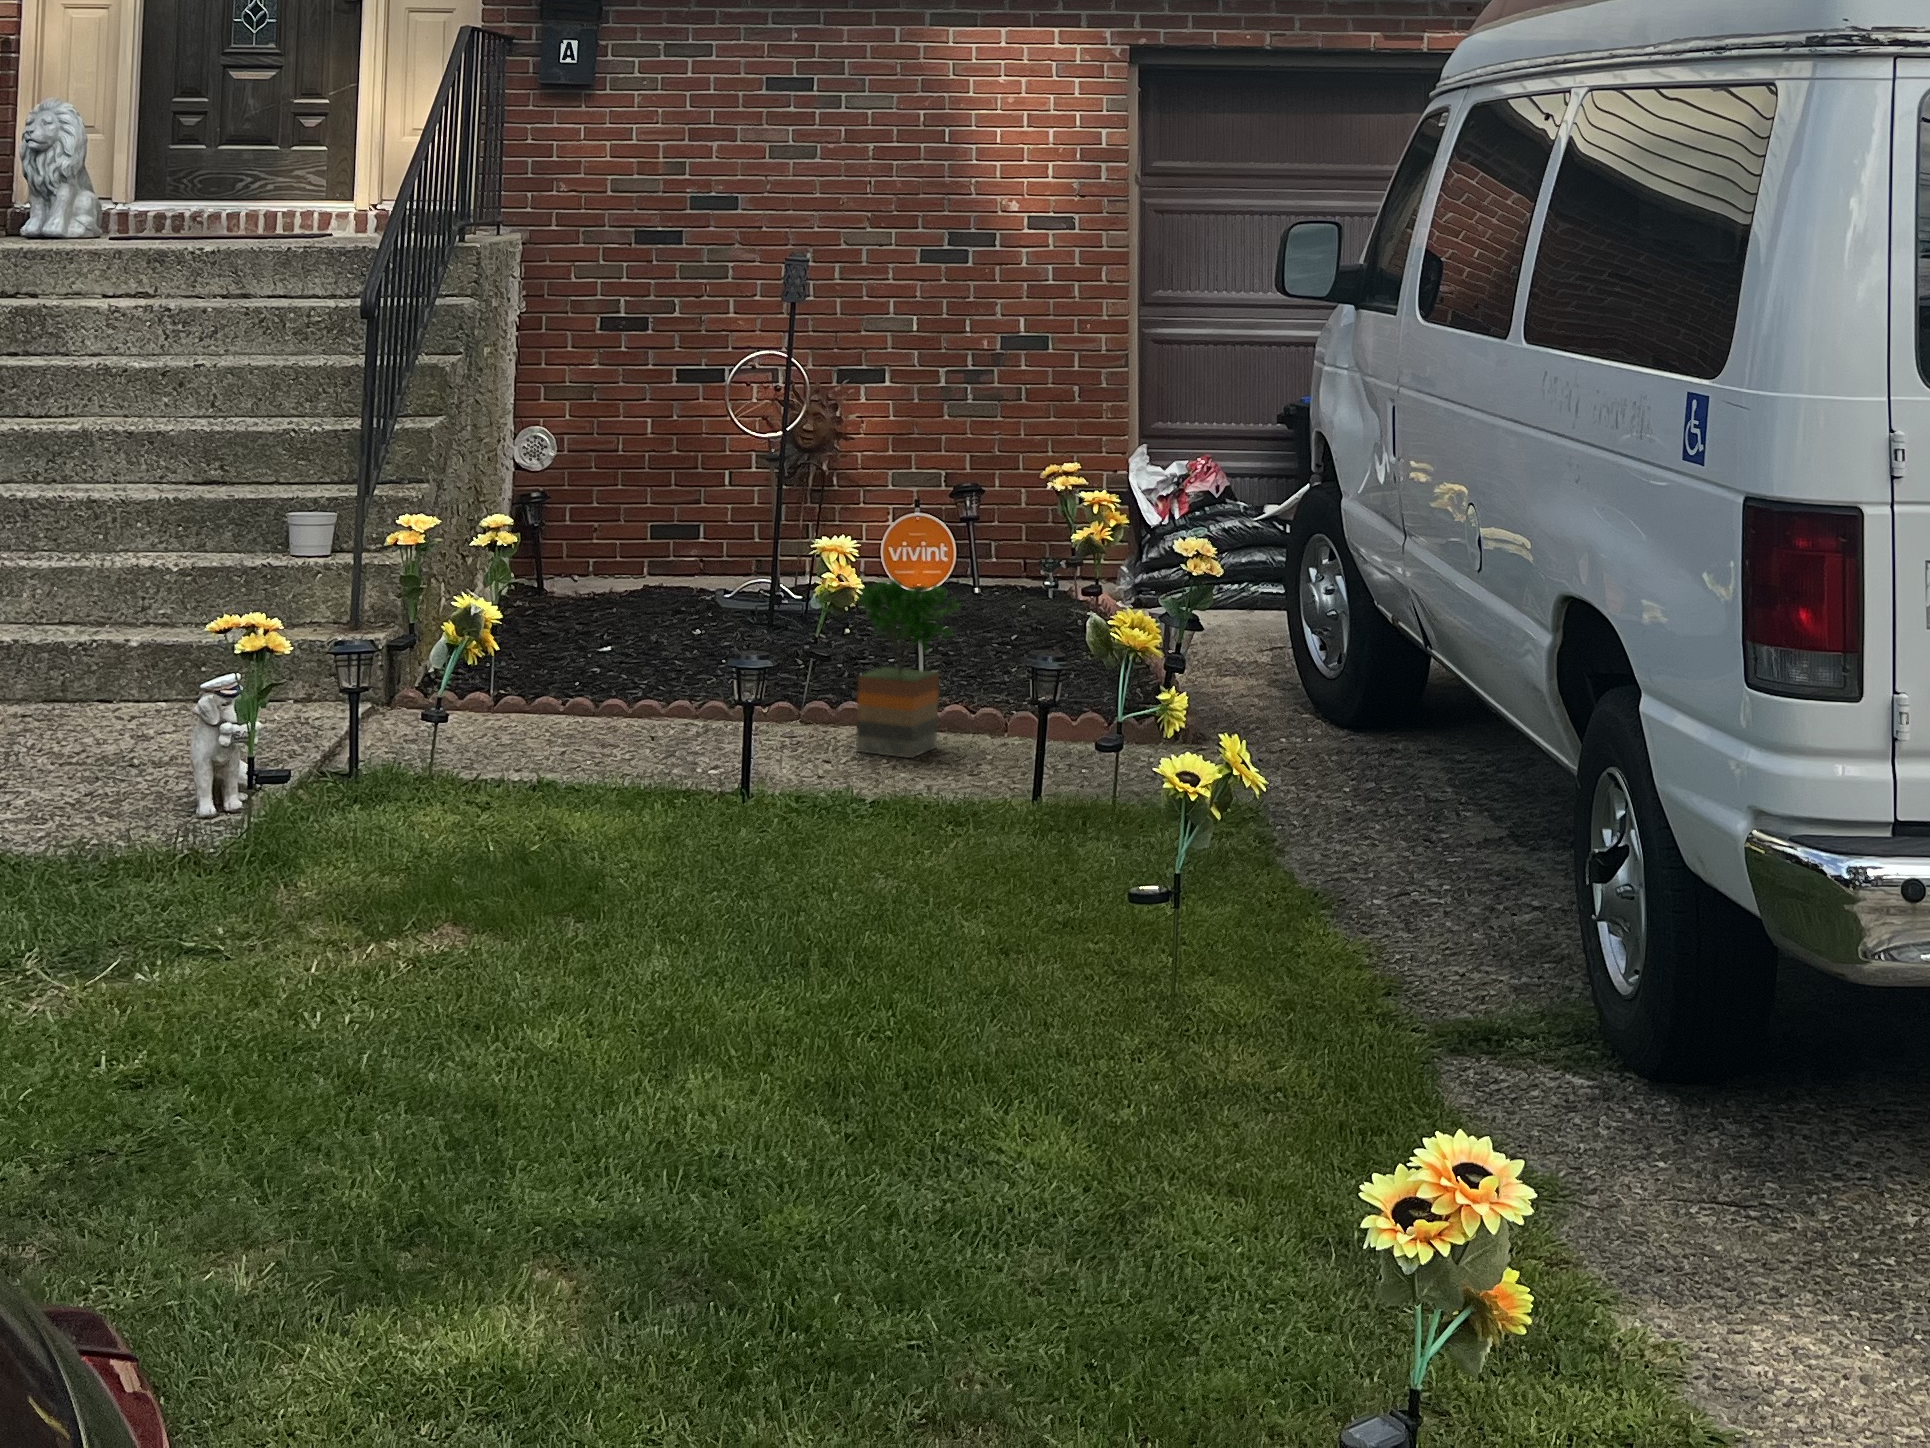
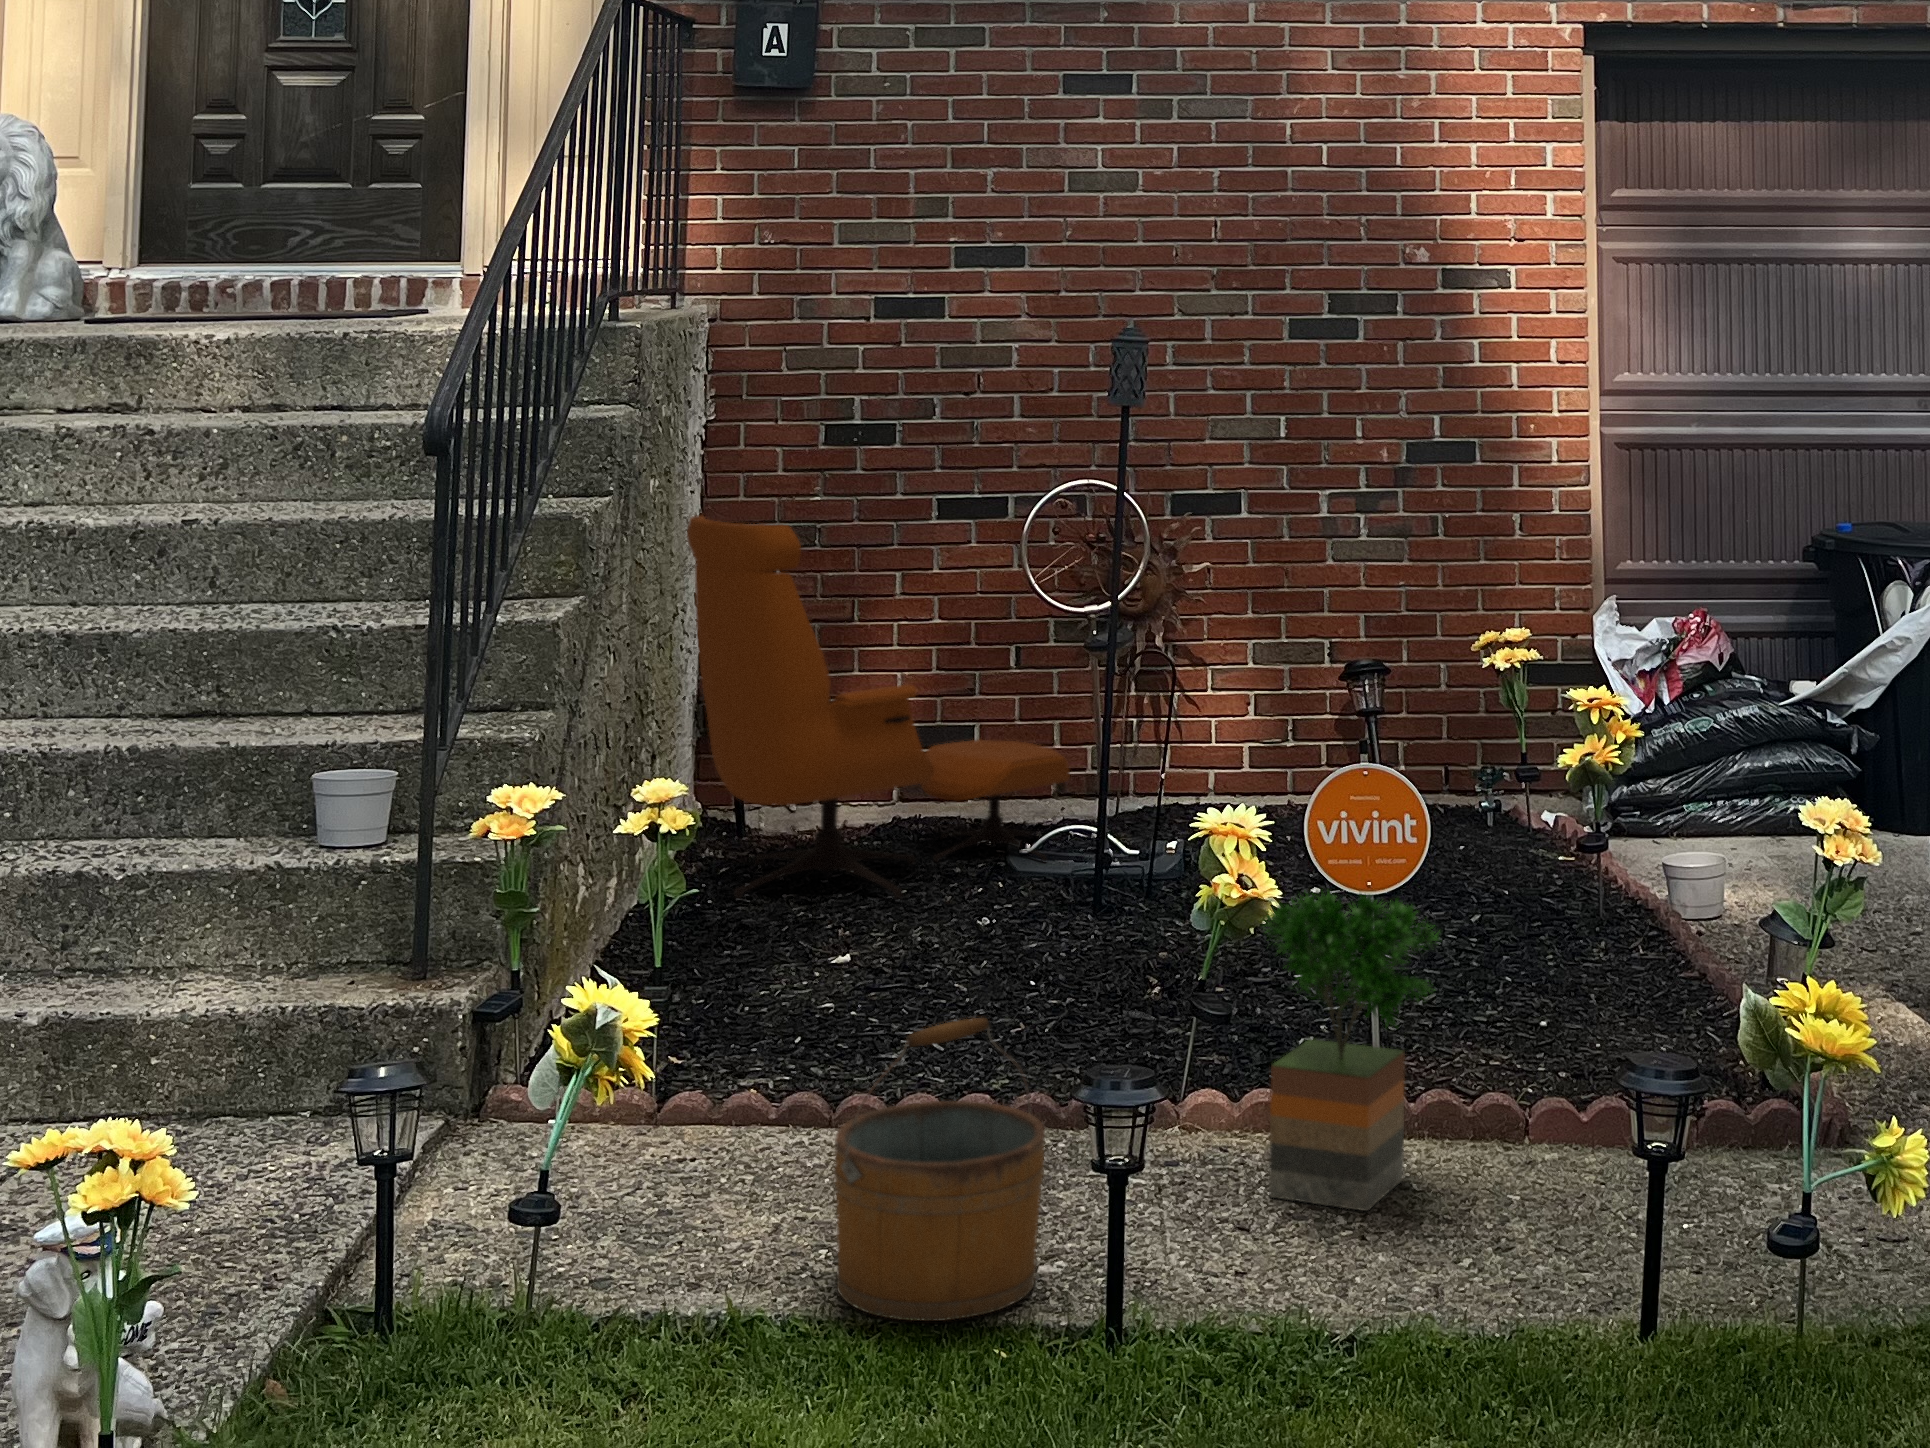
lounge chair: none [510,369,762,621] -> present [687,515,1070,899]
bucket: none [605,631,722,789] -> present [834,1018,1045,1321]

